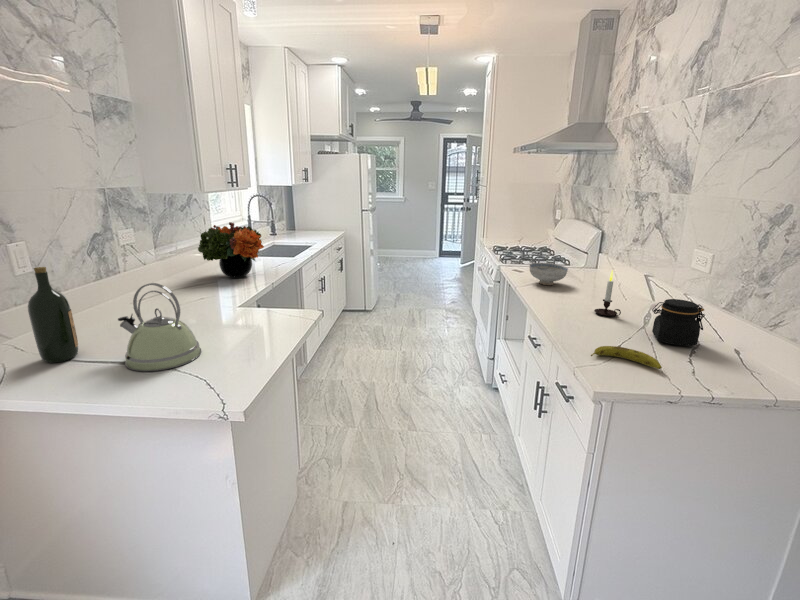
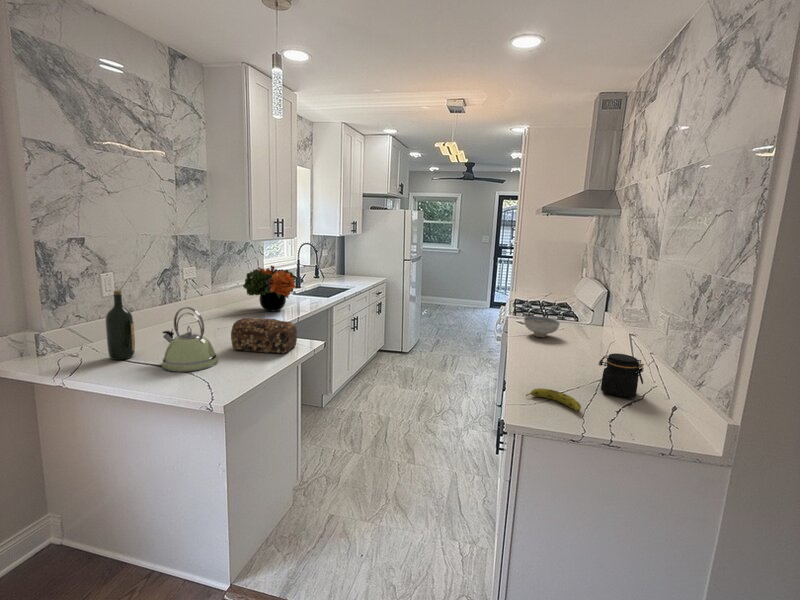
candle: present [594,270,621,316] -> none [564,325,585,368]
bread loaf: none [210,289,292,332] -> present [231,318,297,353]

